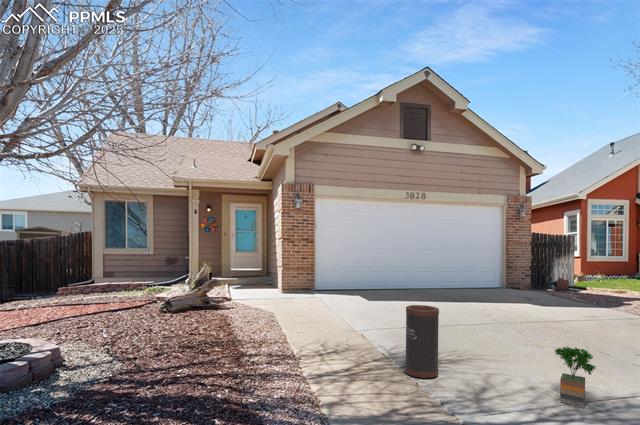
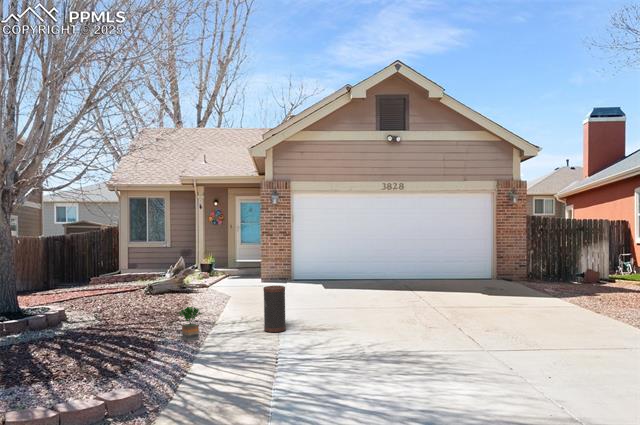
potted tree: present [555,347,595,408] -> present [179,307,202,342]

